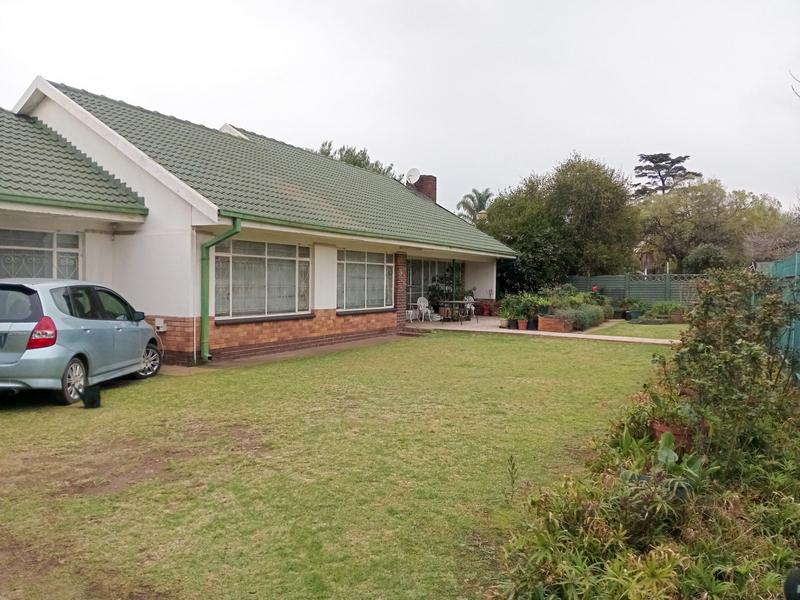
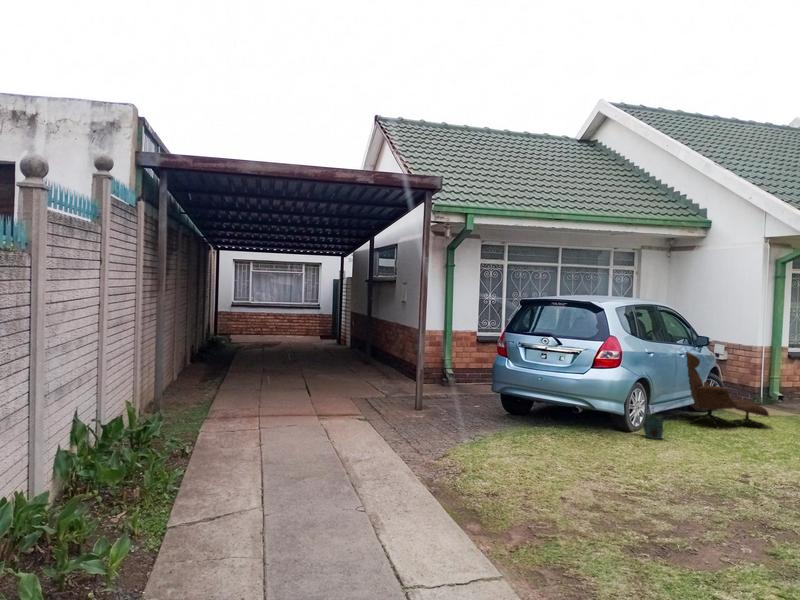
lounge chair: none [116,325,194,390] -> present [686,352,769,428]

